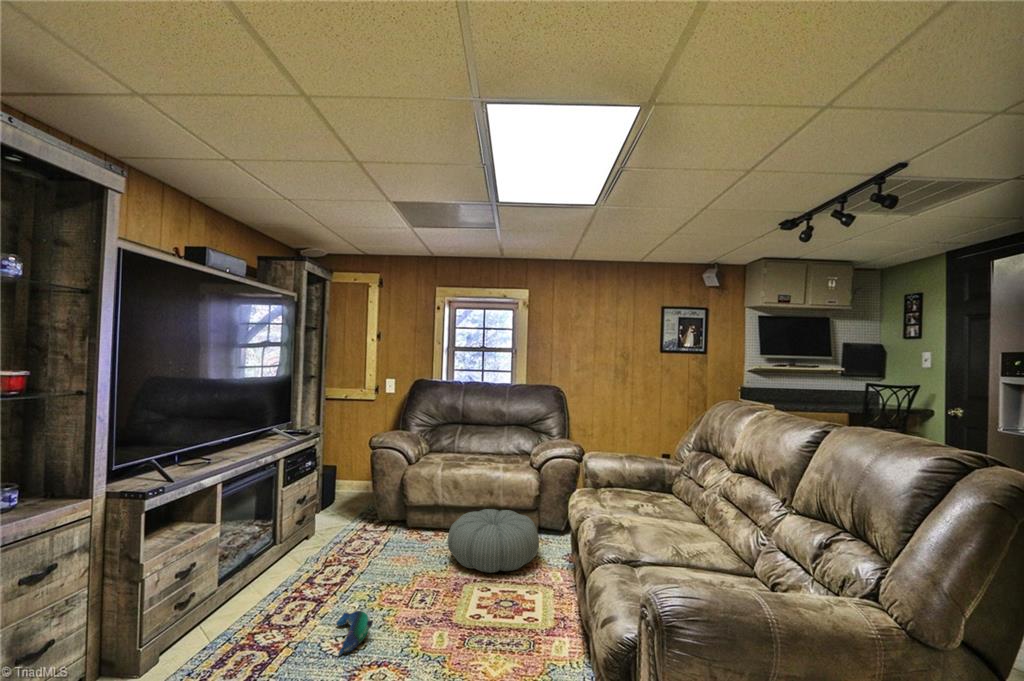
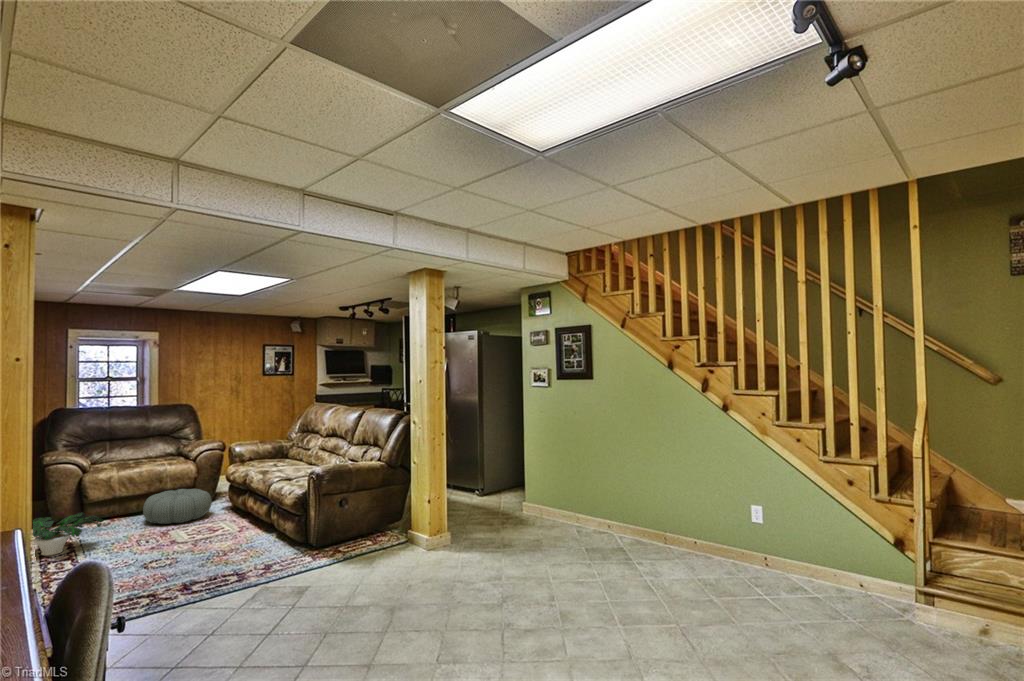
potted plant: none [269,519,373,582] -> present [33,512,103,556]
plush toy: present [336,611,373,656] -> none [116,541,149,558]

